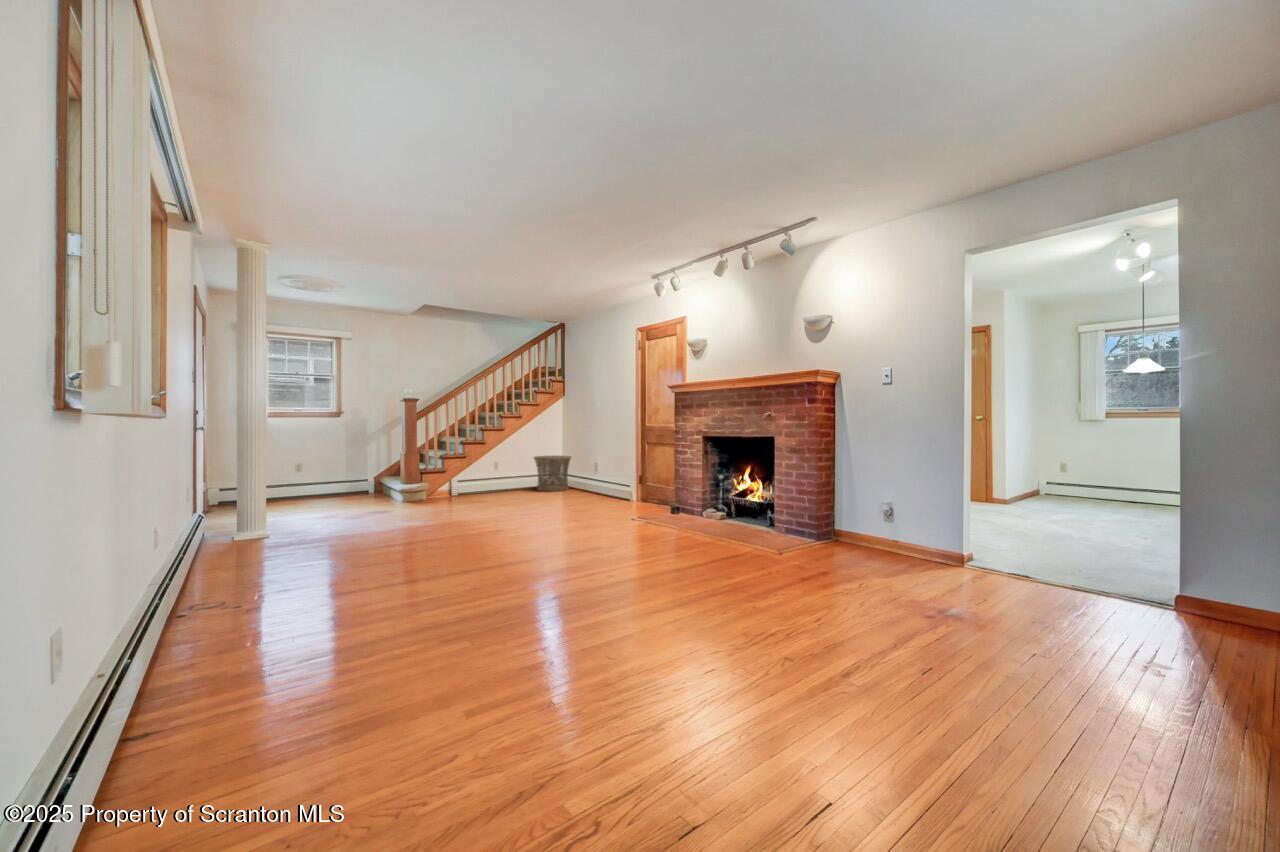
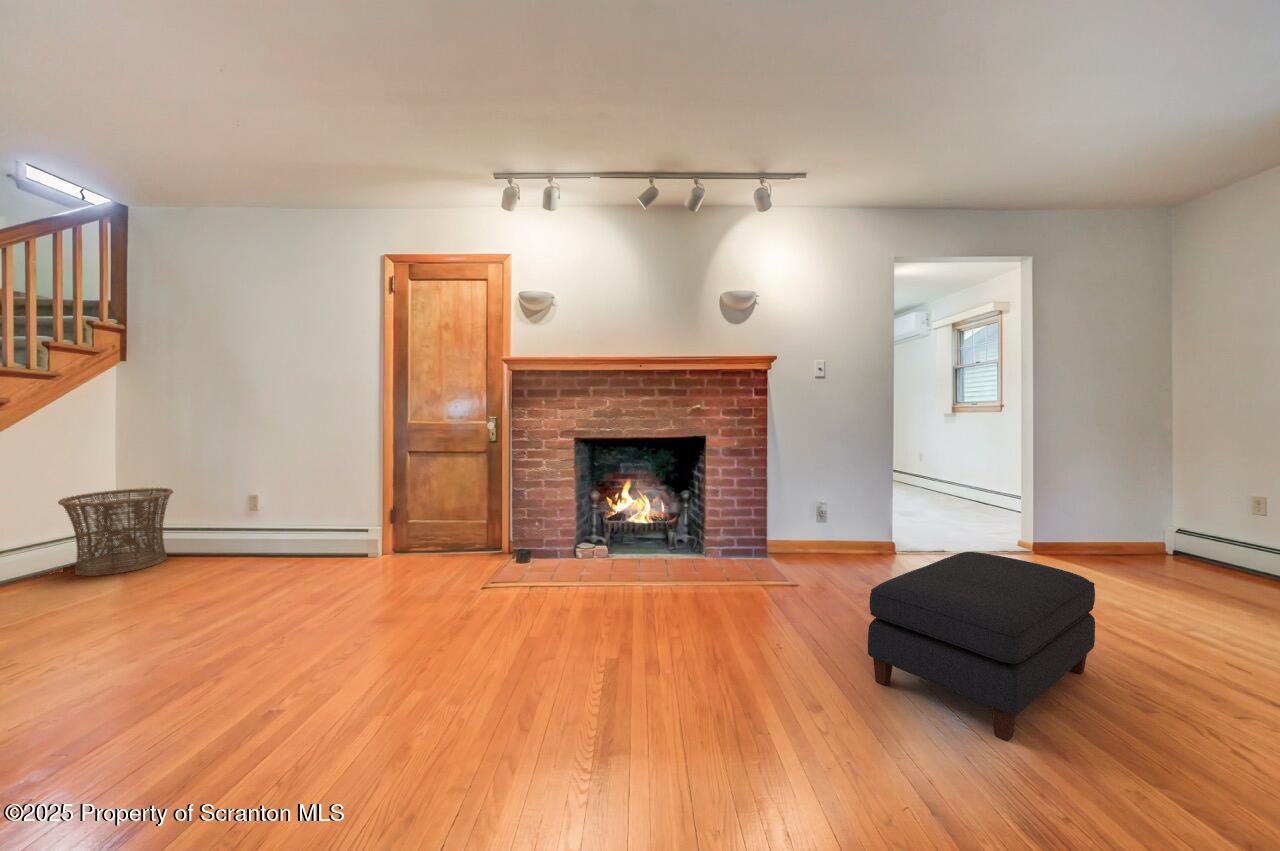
ottoman: none [633,515,796,619] -> present [868,552,1095,741]

